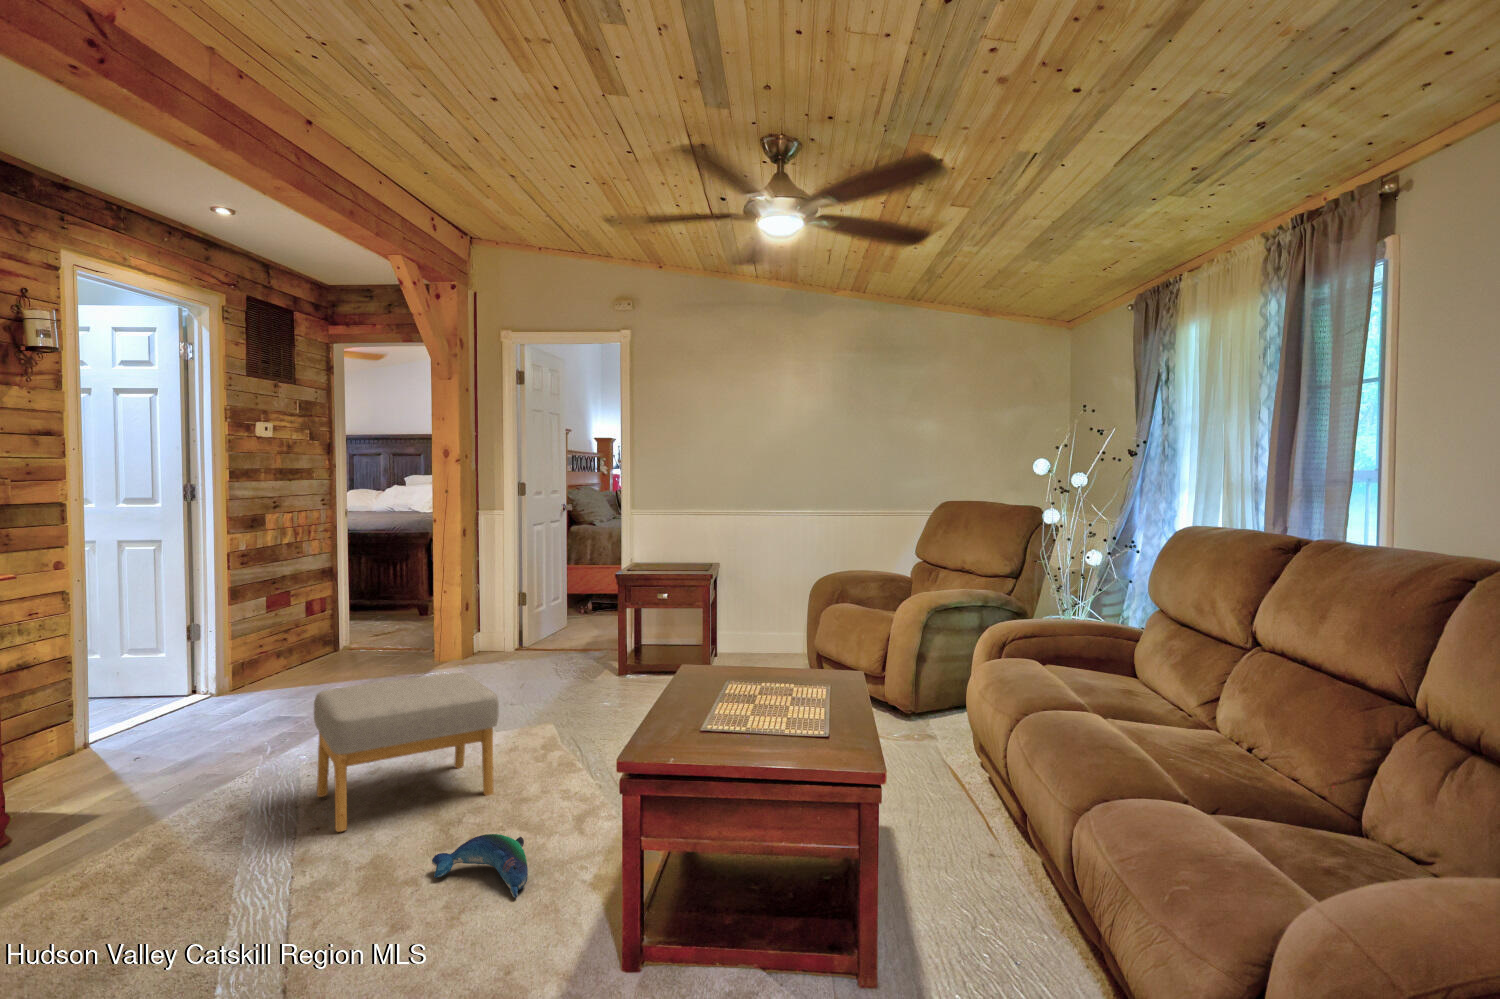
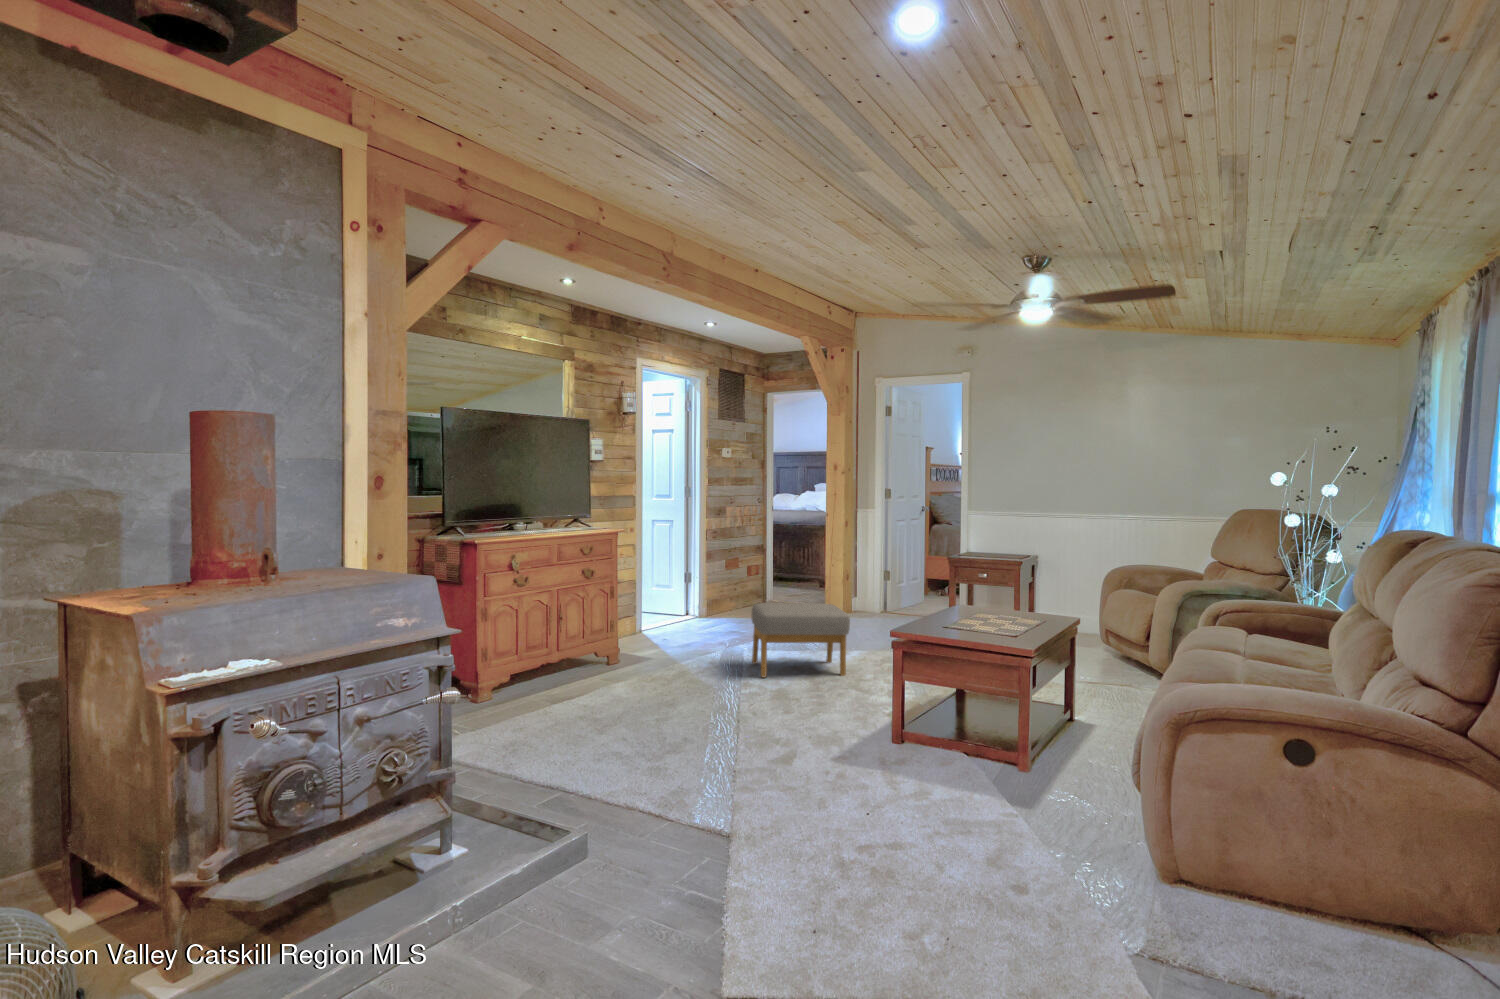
plush toy: present [432,834,528,898] -> none [806,682,854,712]

